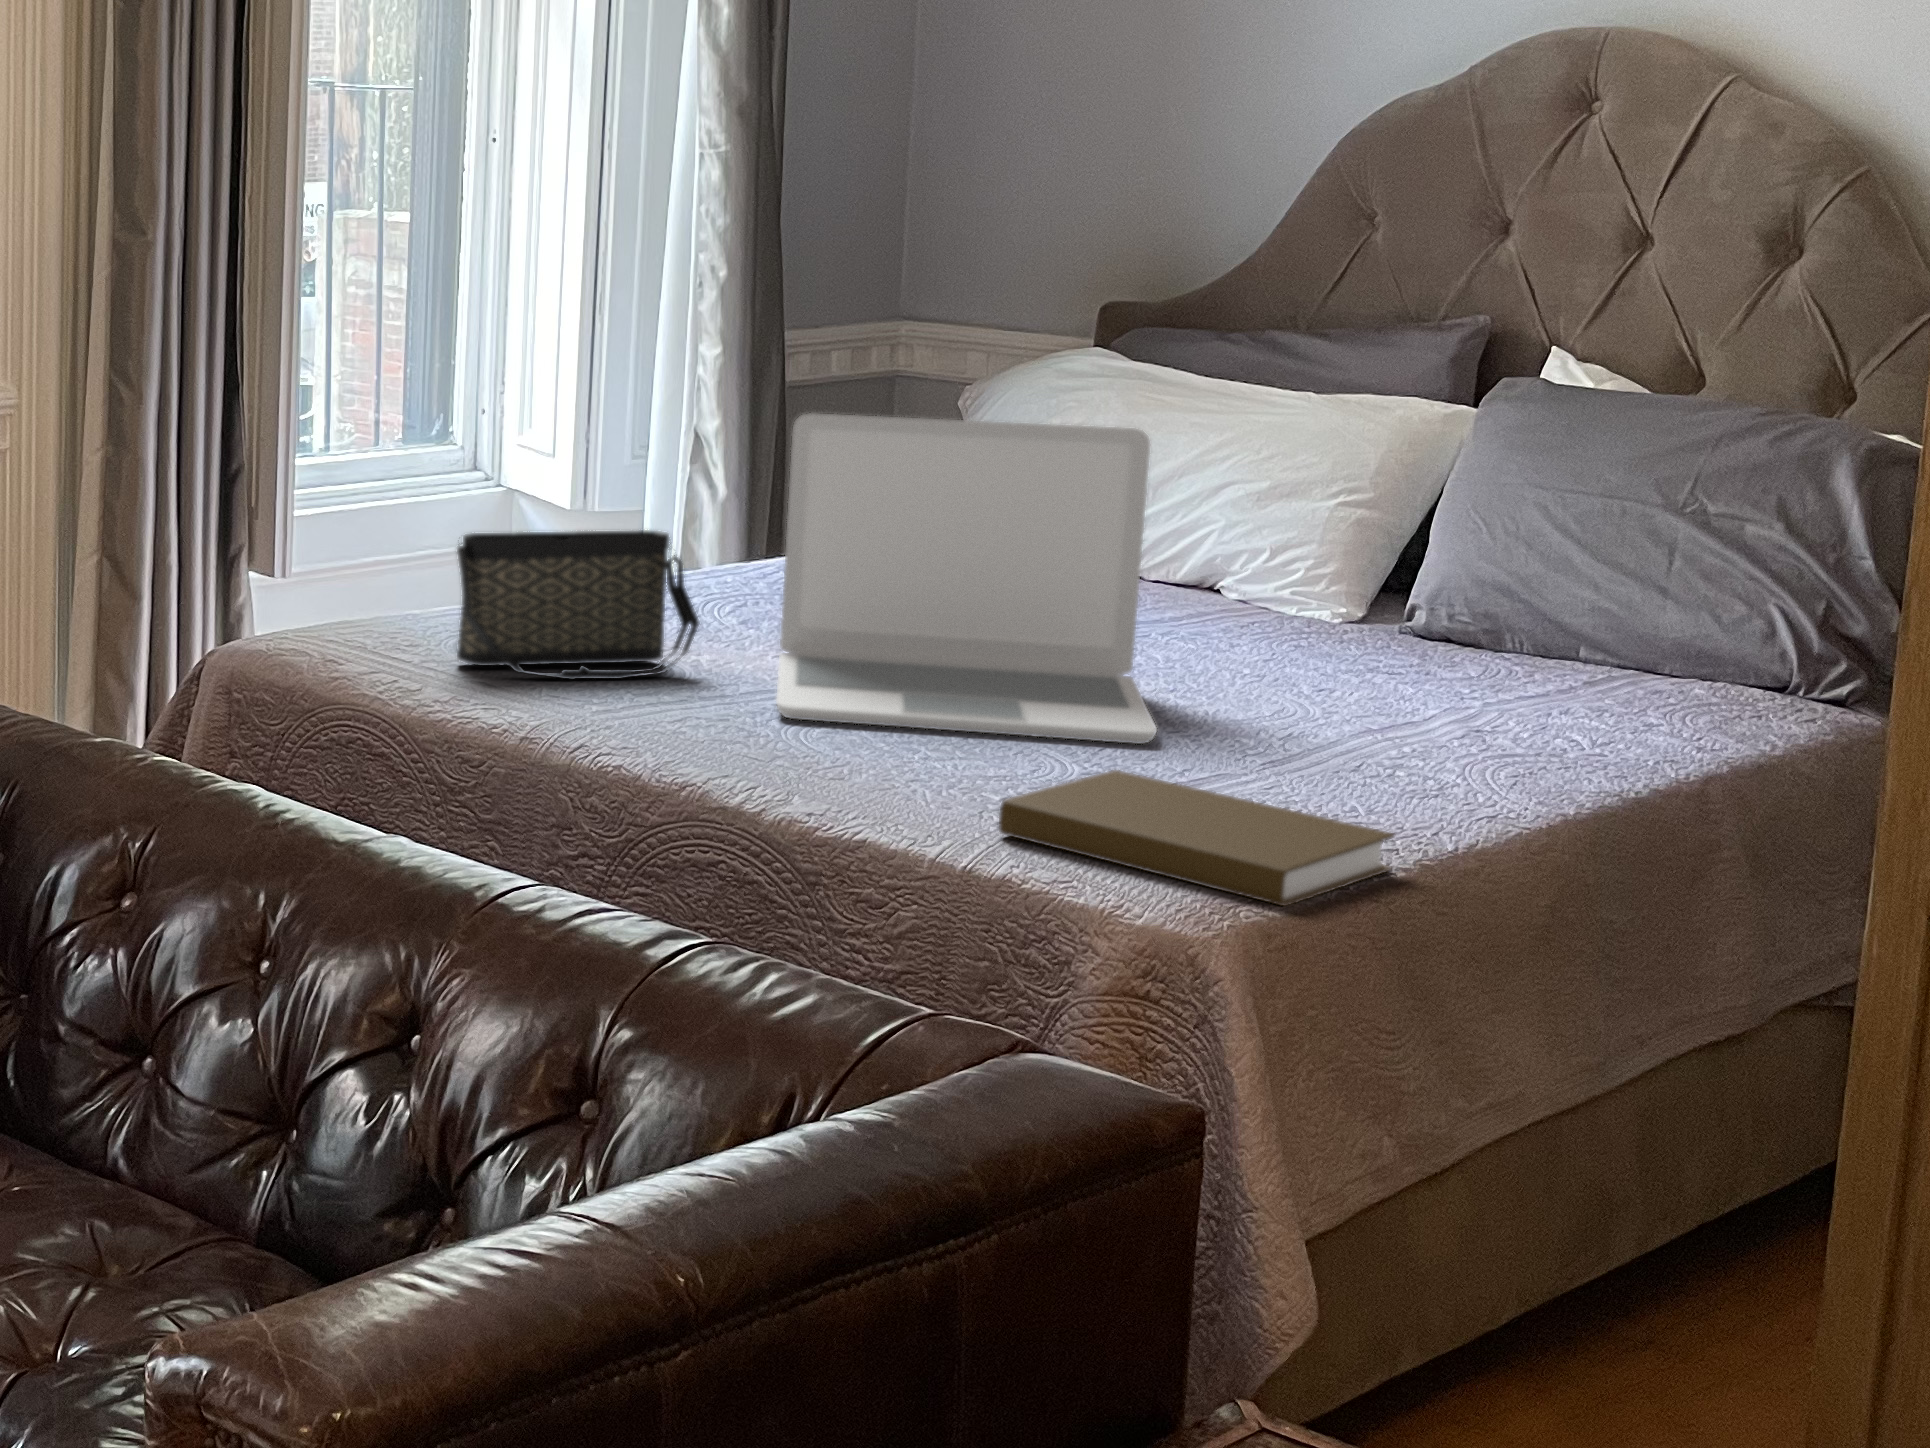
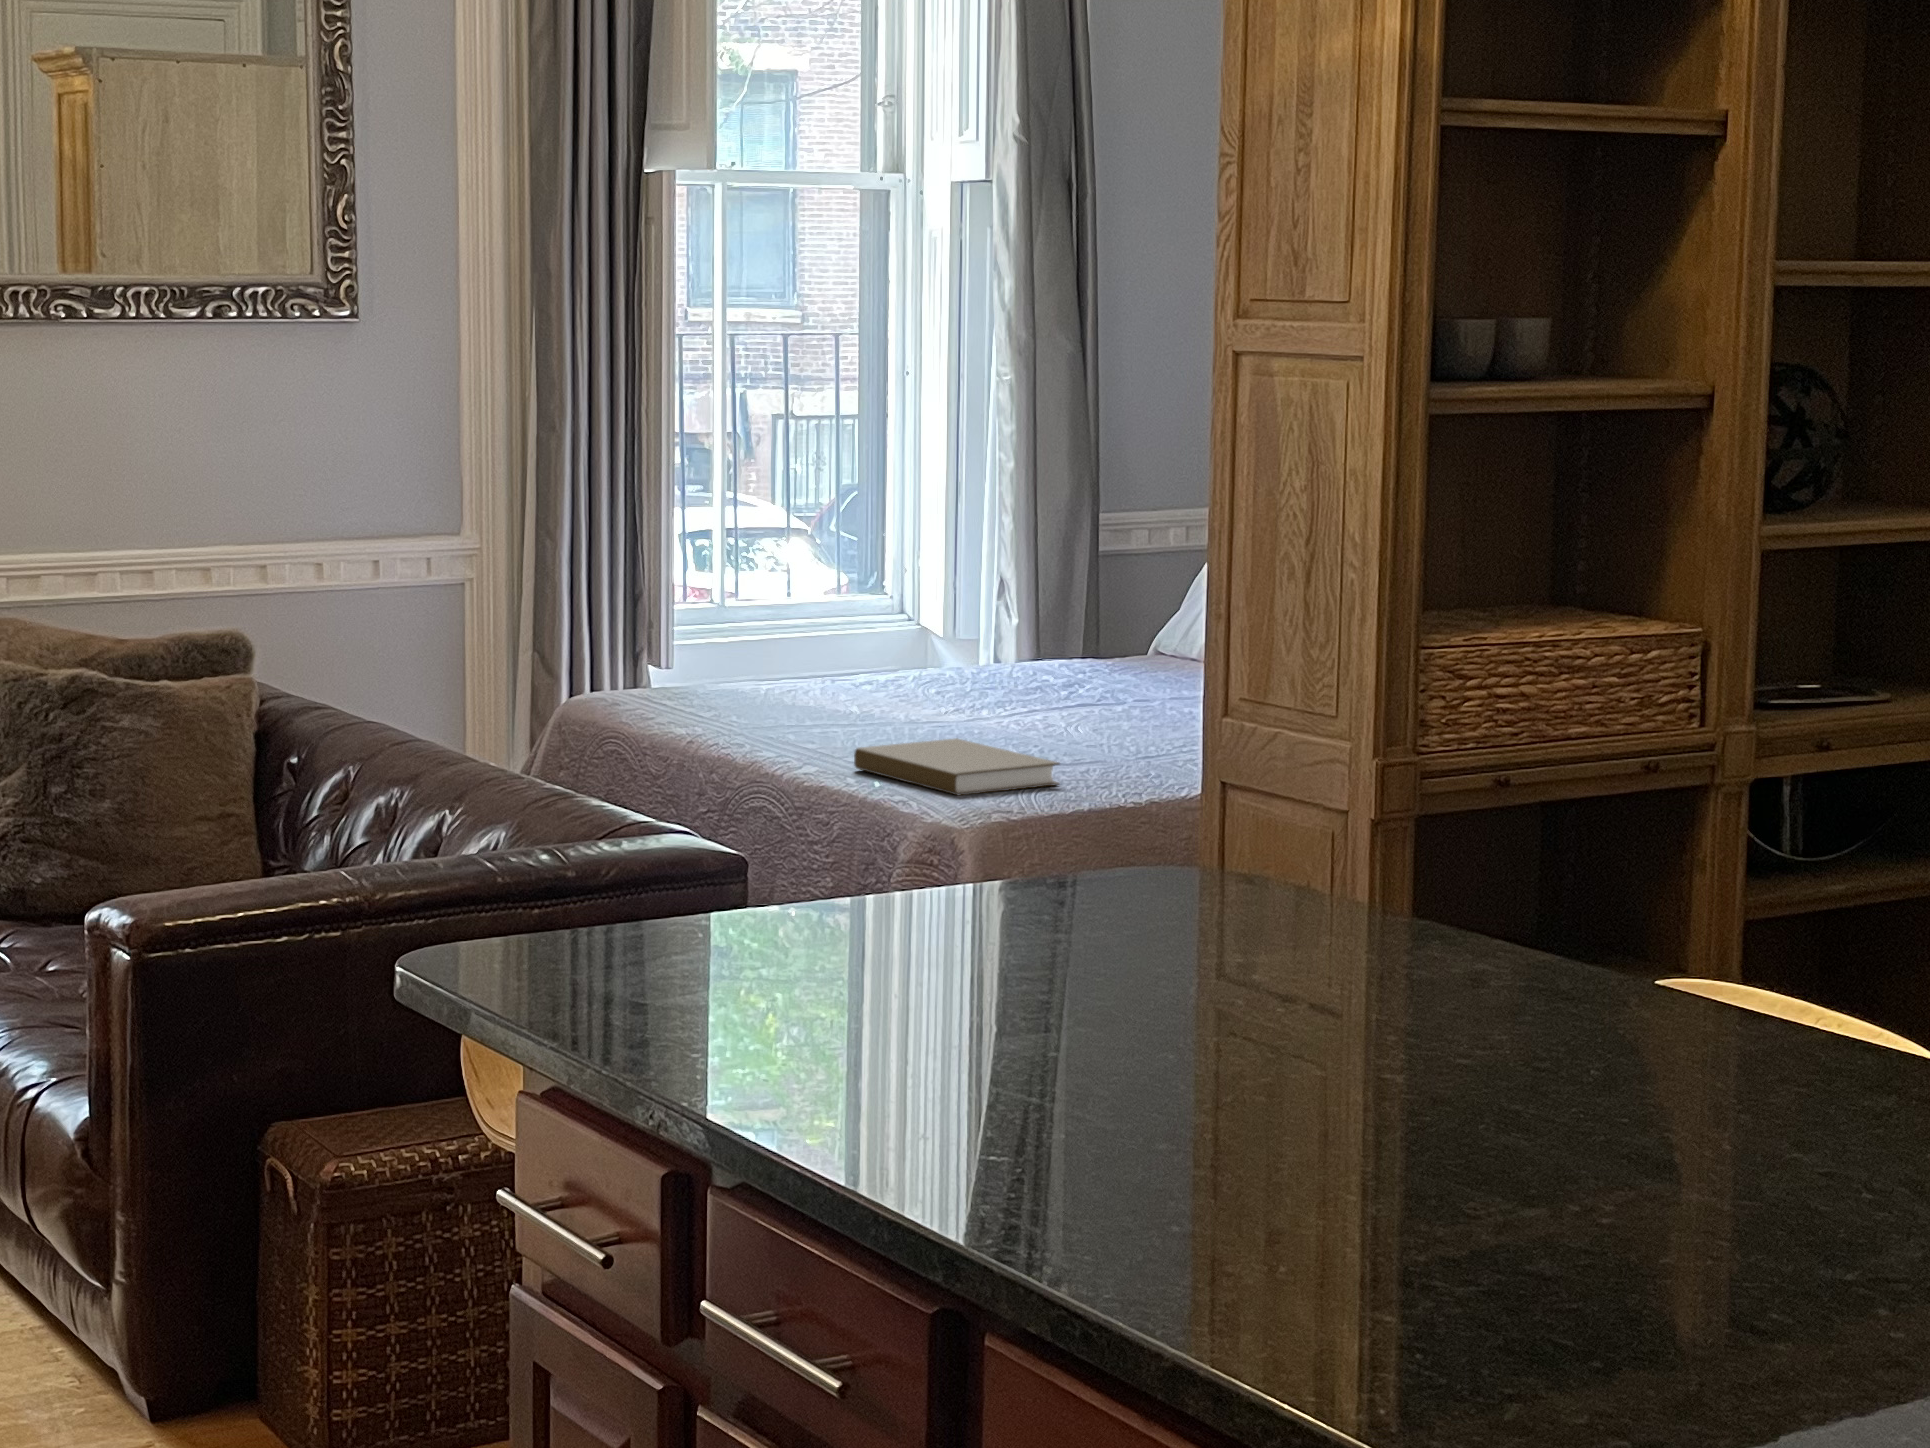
laptop: present [776,413,1157,744] -> none [837,539,1105,740]
handbag: present [457,530,699,679] -> none [678,617,832,711]

